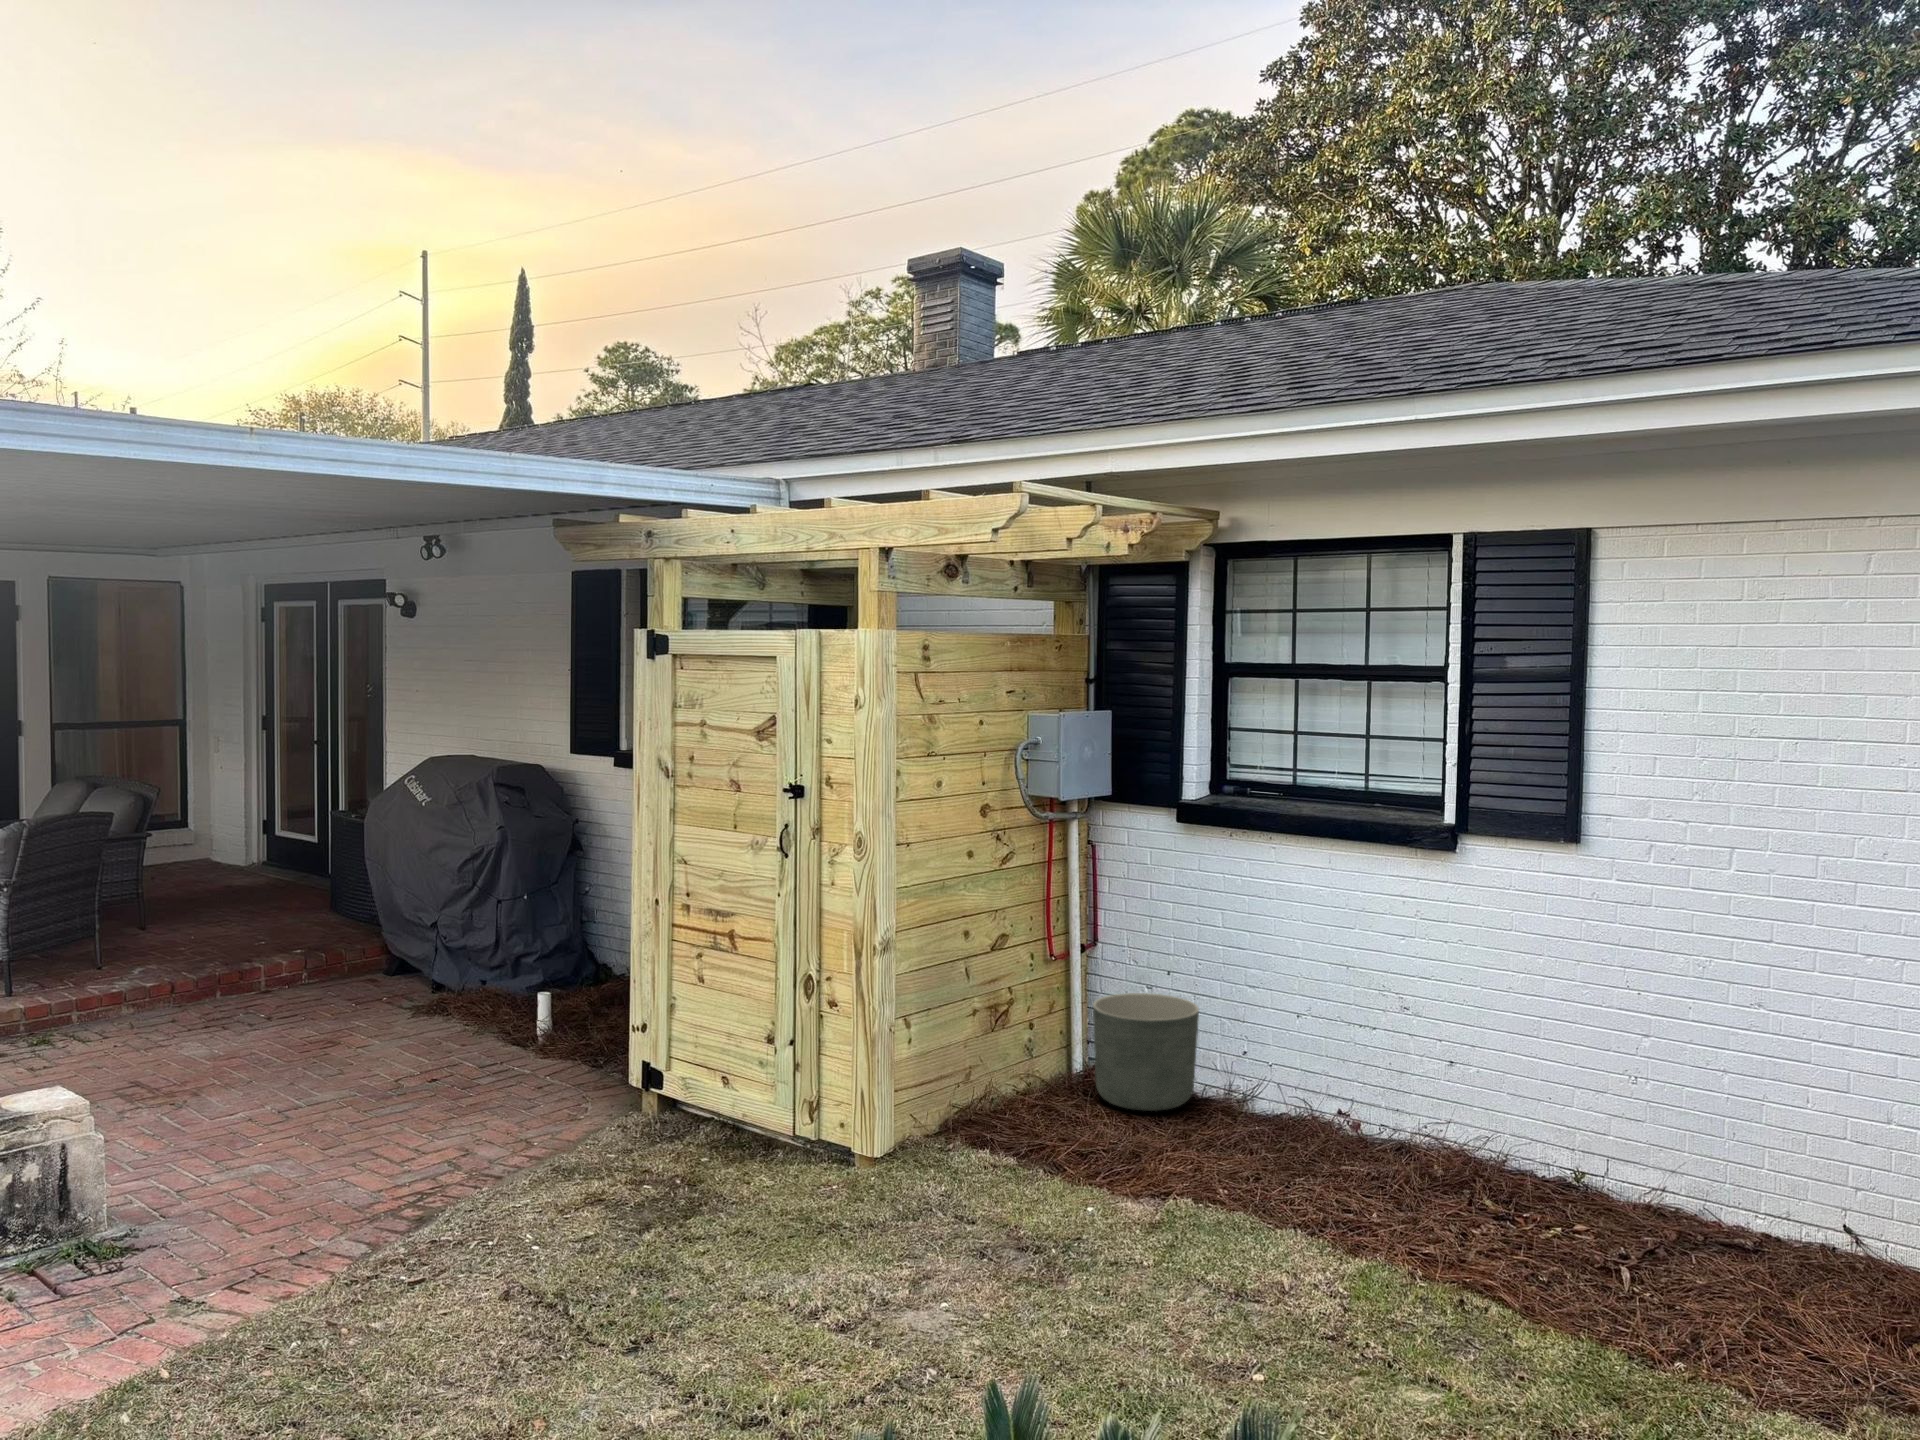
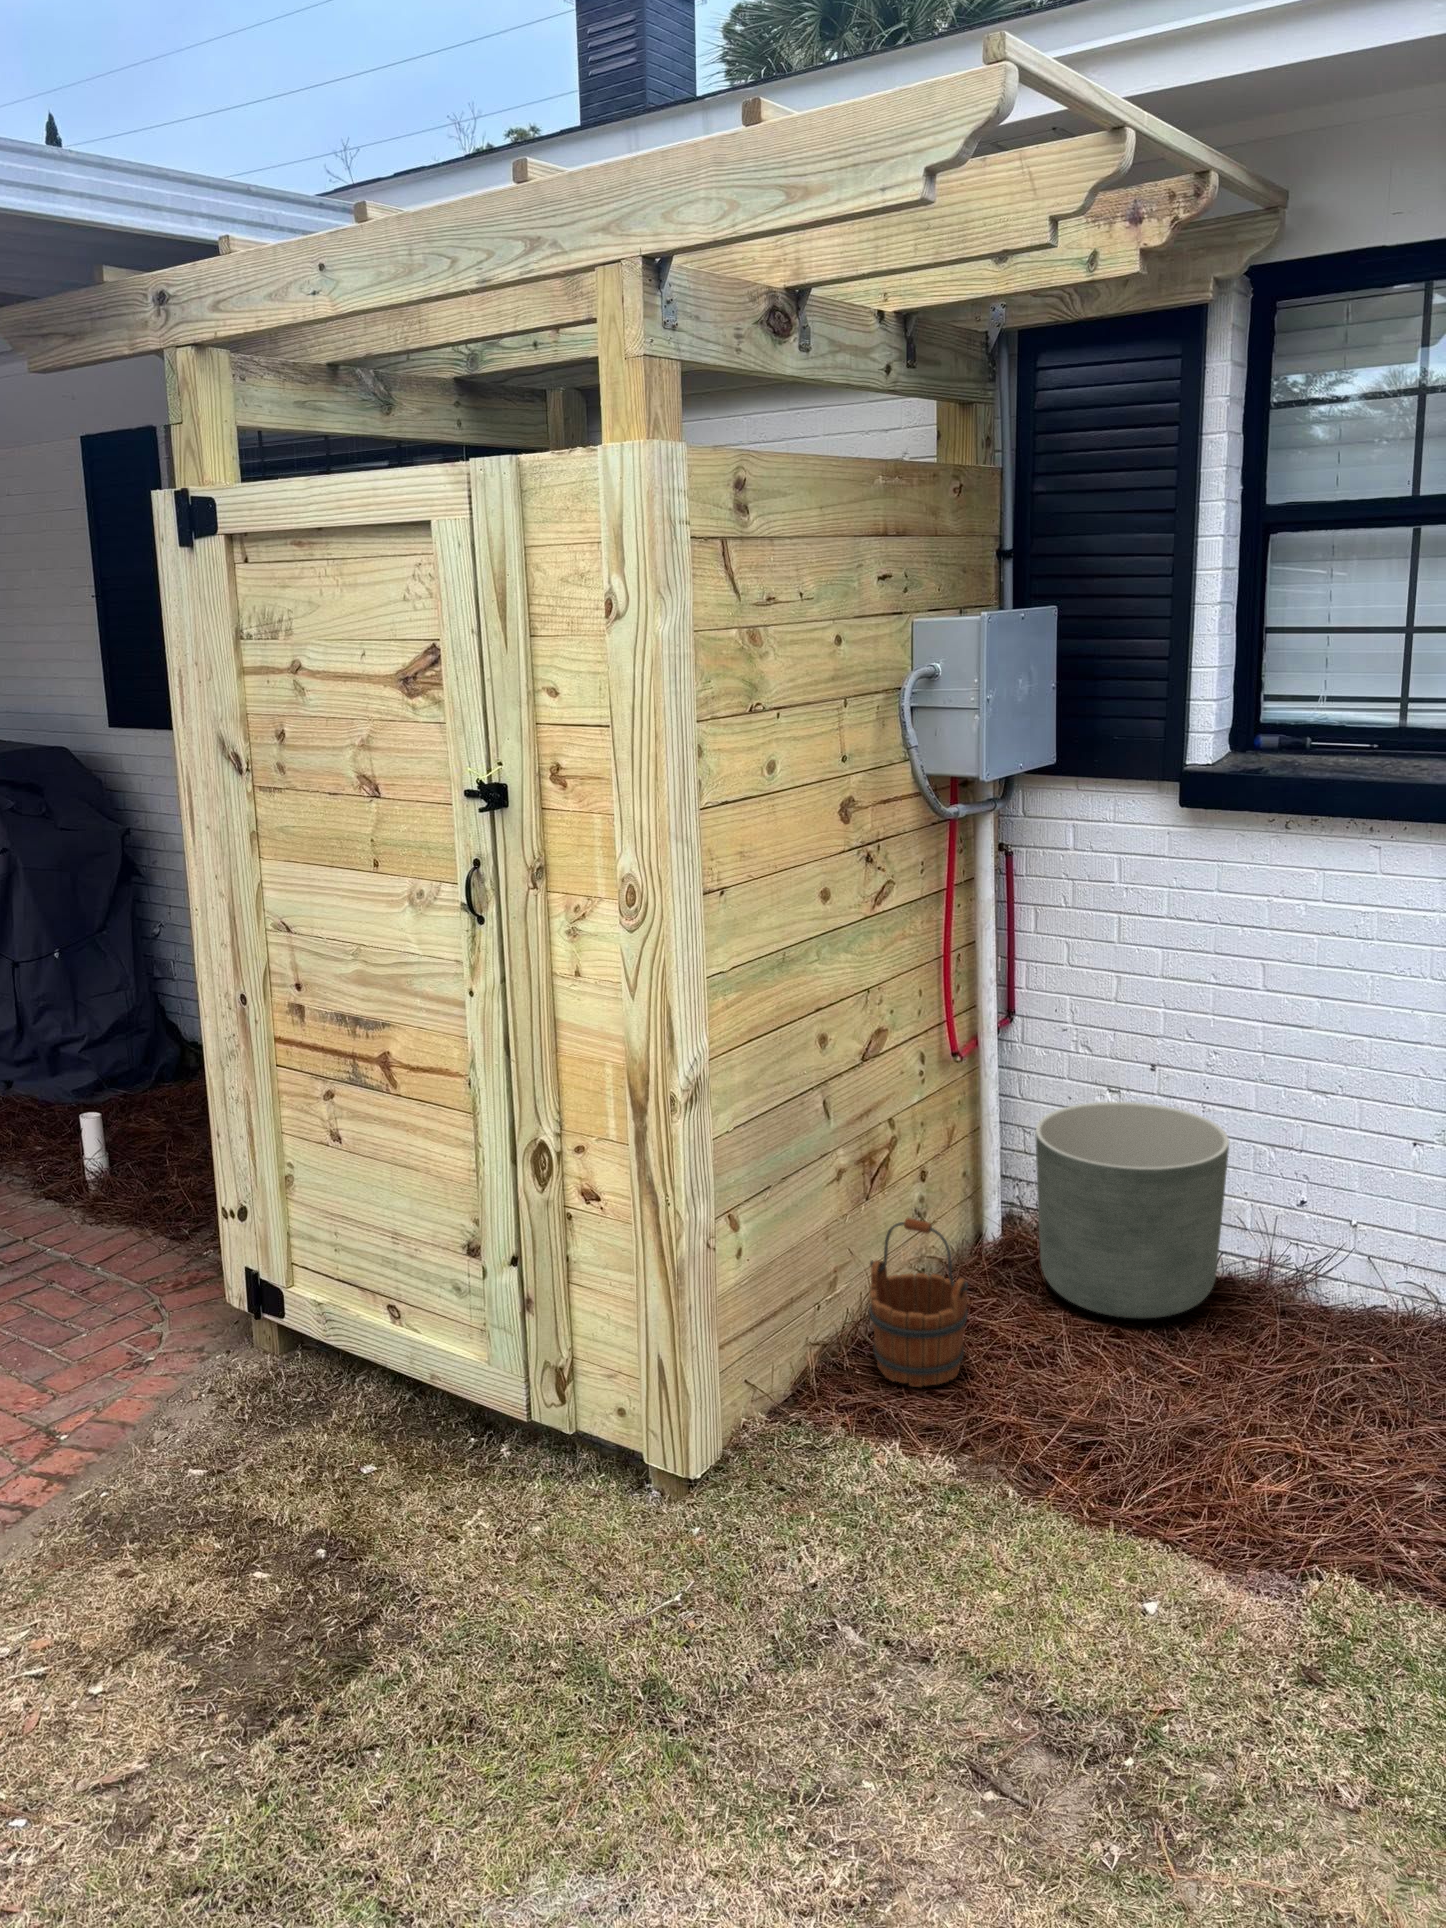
wooden bucket: none [988,1038,1041,1133] -> present [869,1218,968,1387]

